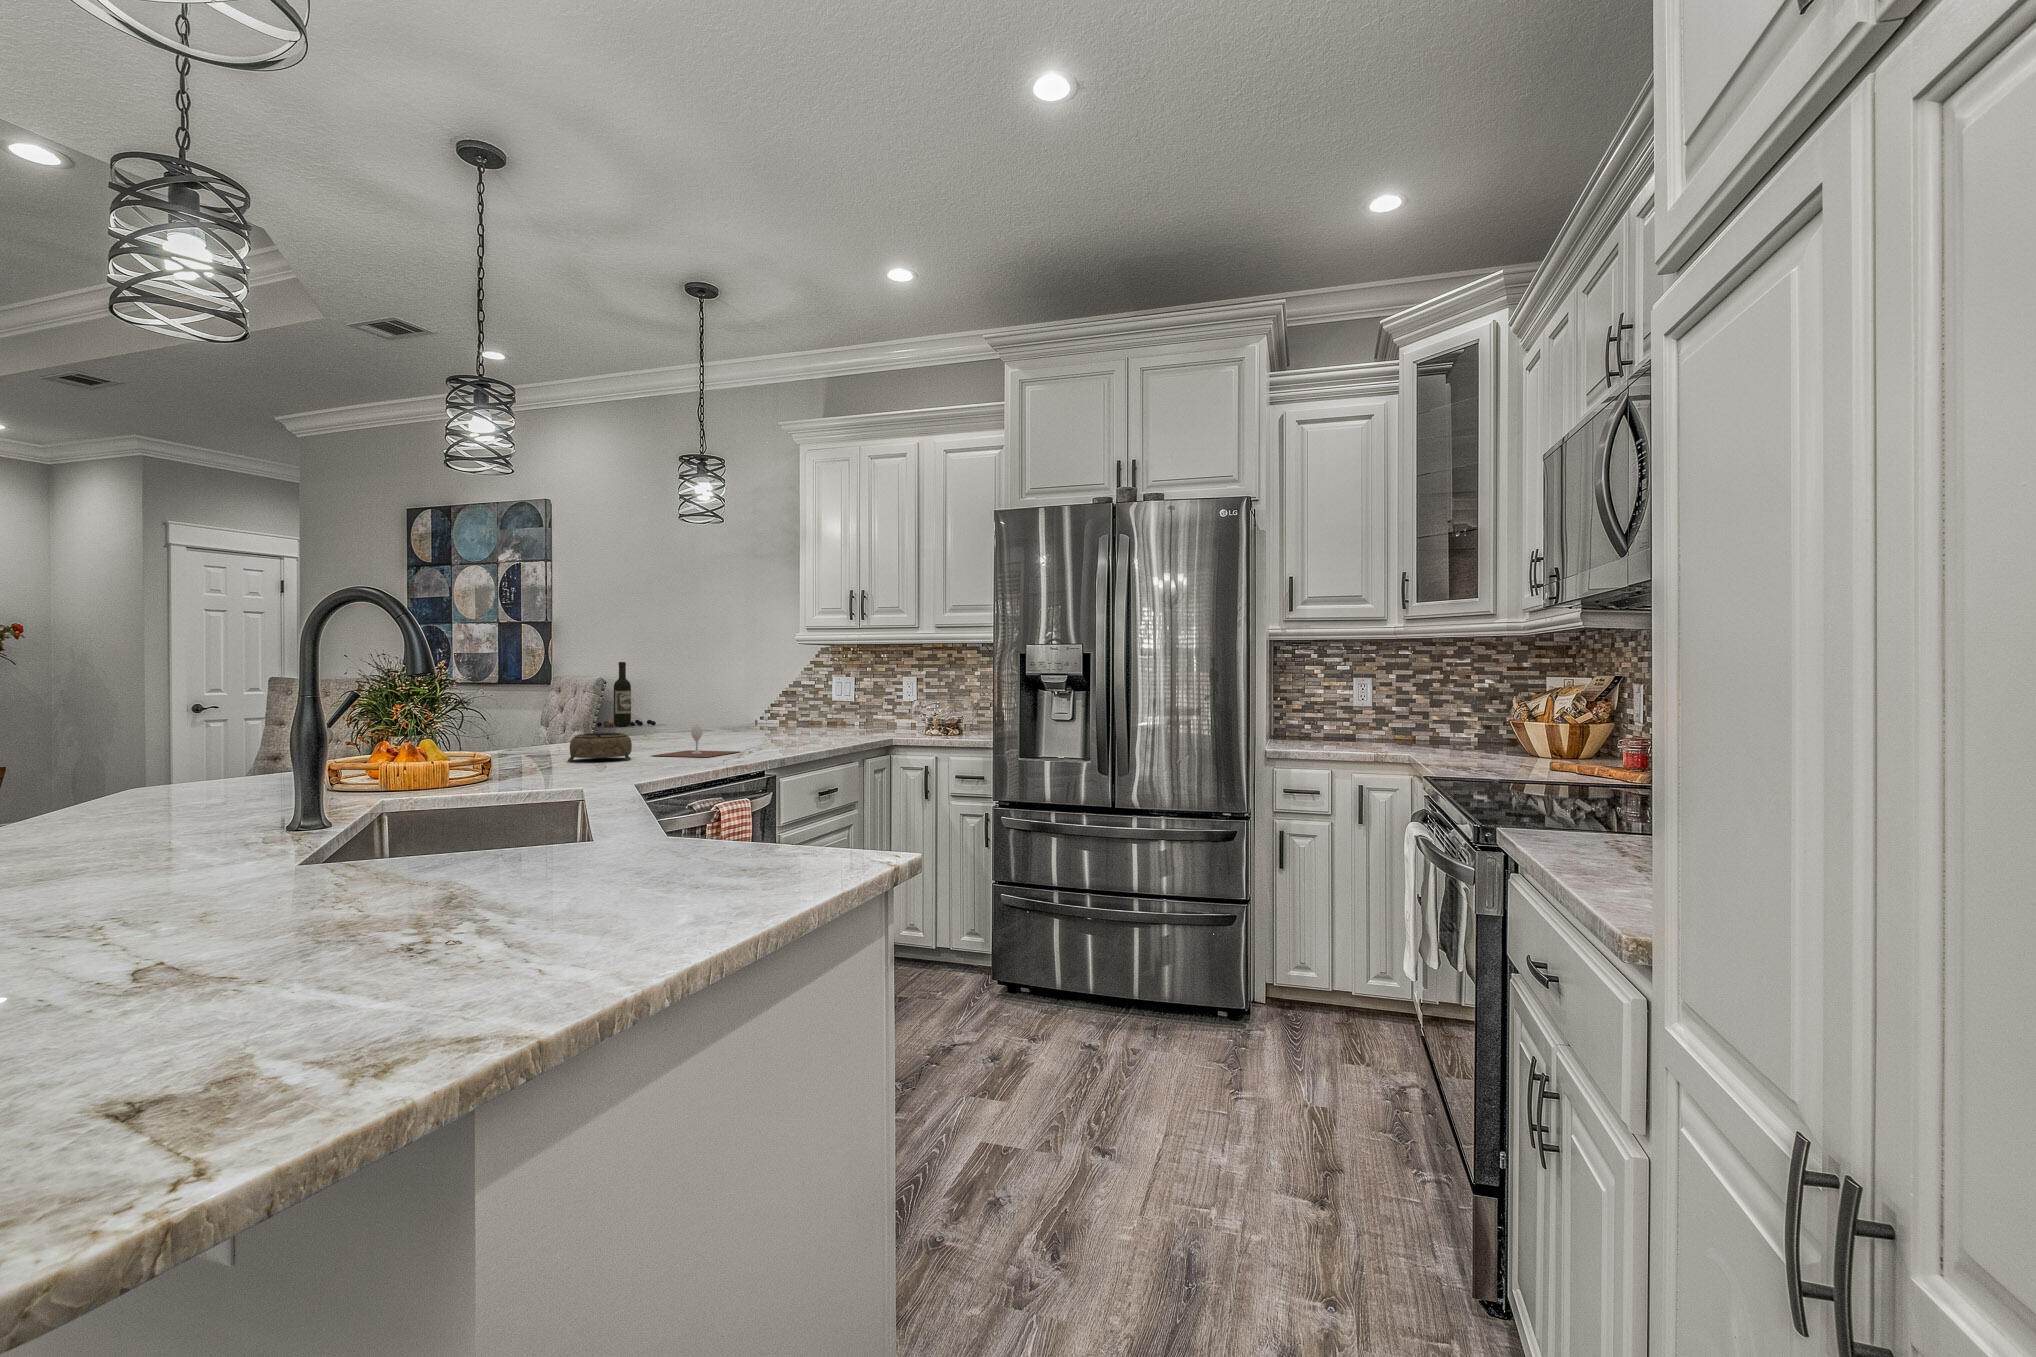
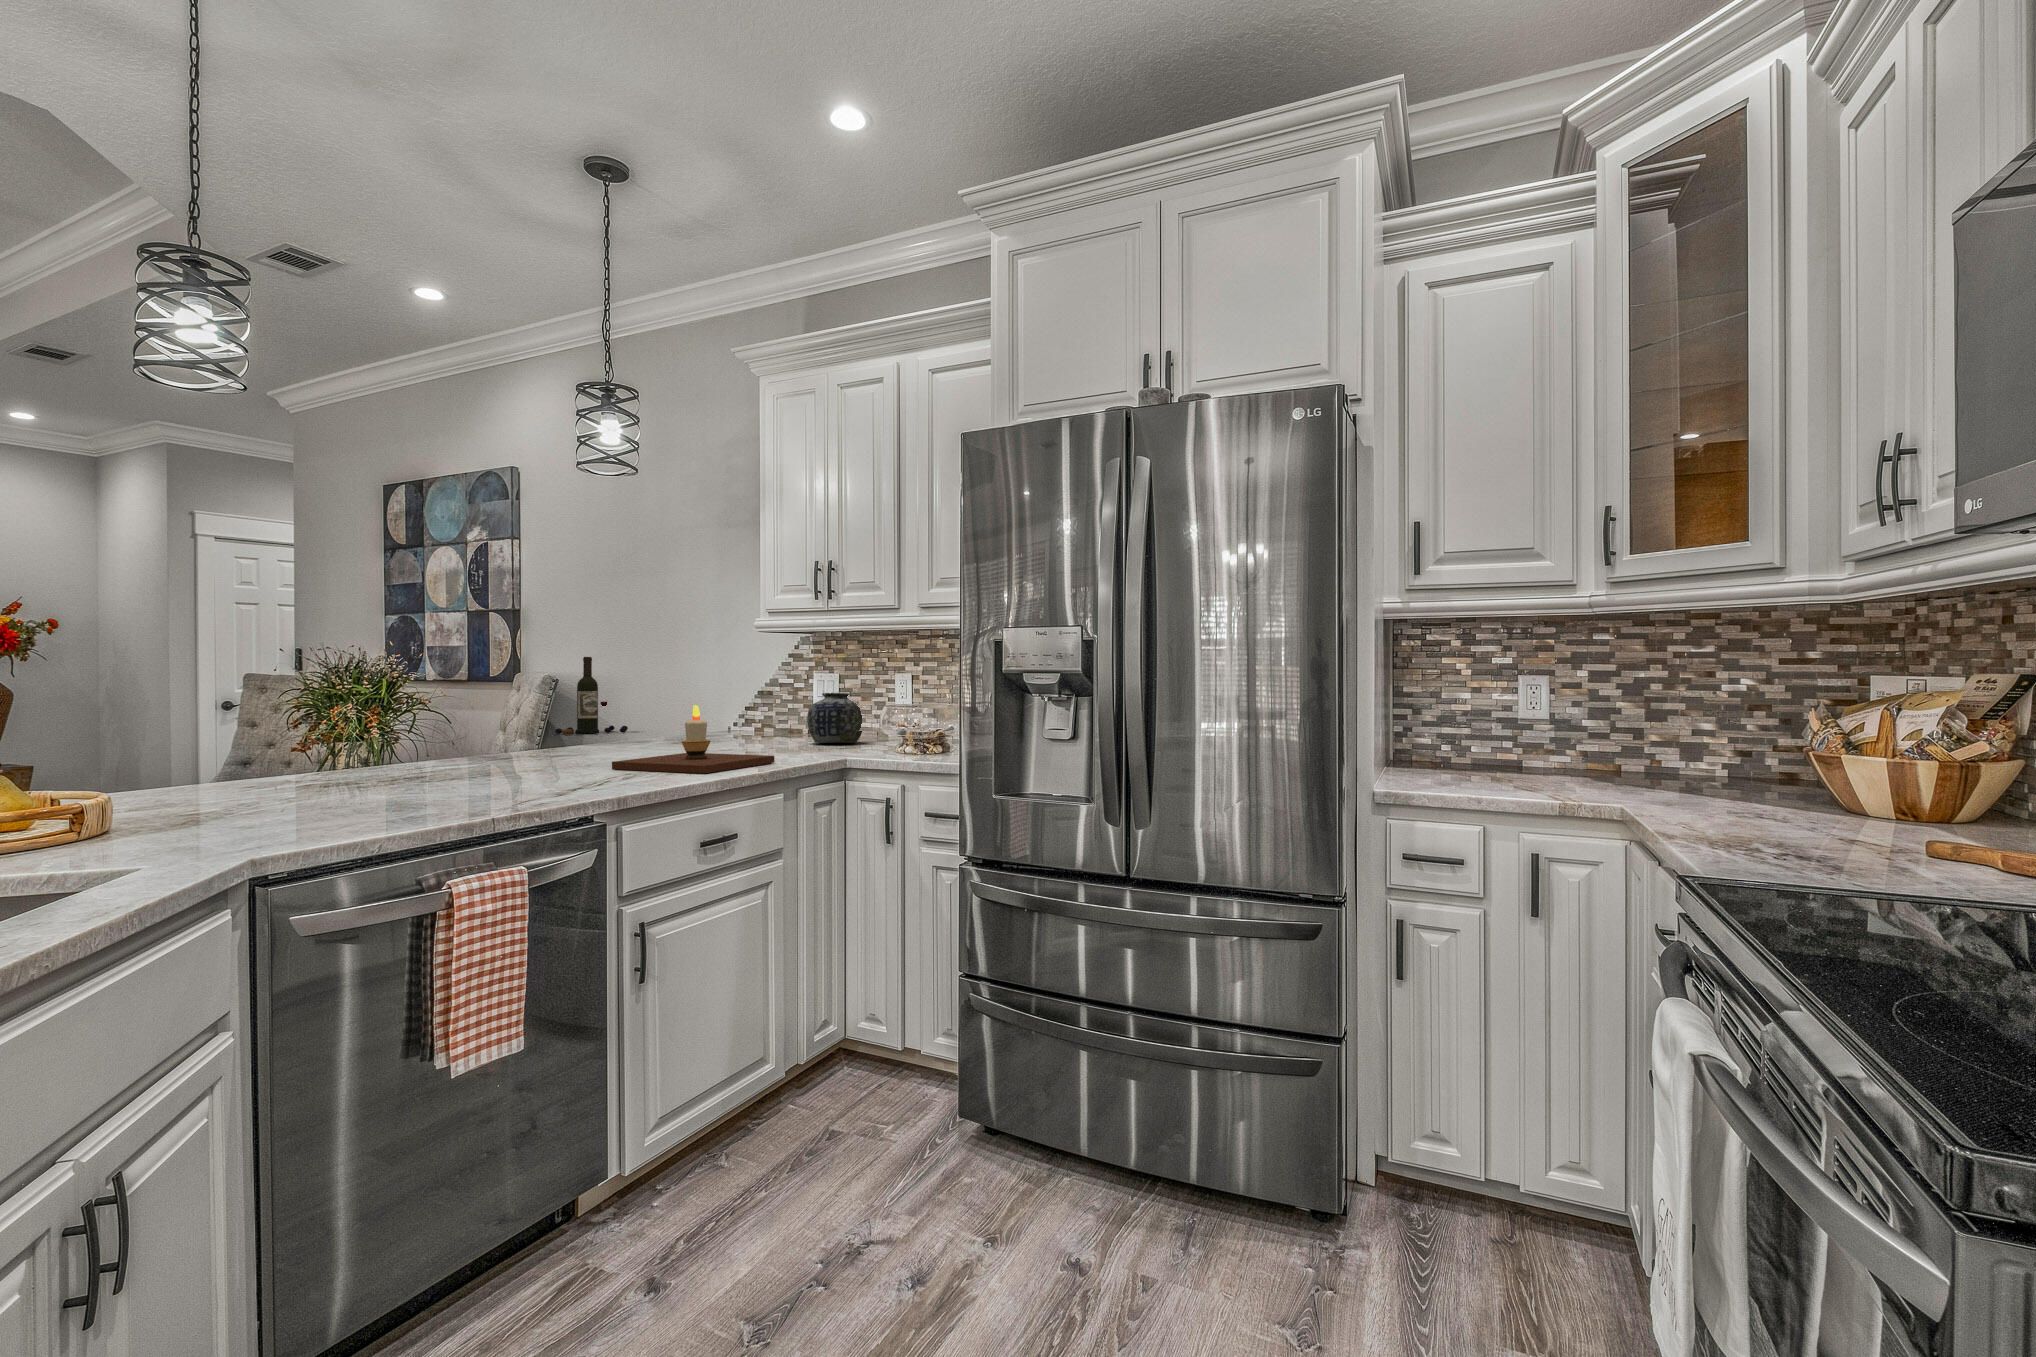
vase: none [828,691,873,730] -> present [807,693,862,743]
candle: none [723,700,835,749] -> present [612,705,774,773]
wine glass: present [652,725,740,757] -> none [479,740,616,787]
decorative bowl: present [568,733,632,762] -> none [341,751,443,792]

